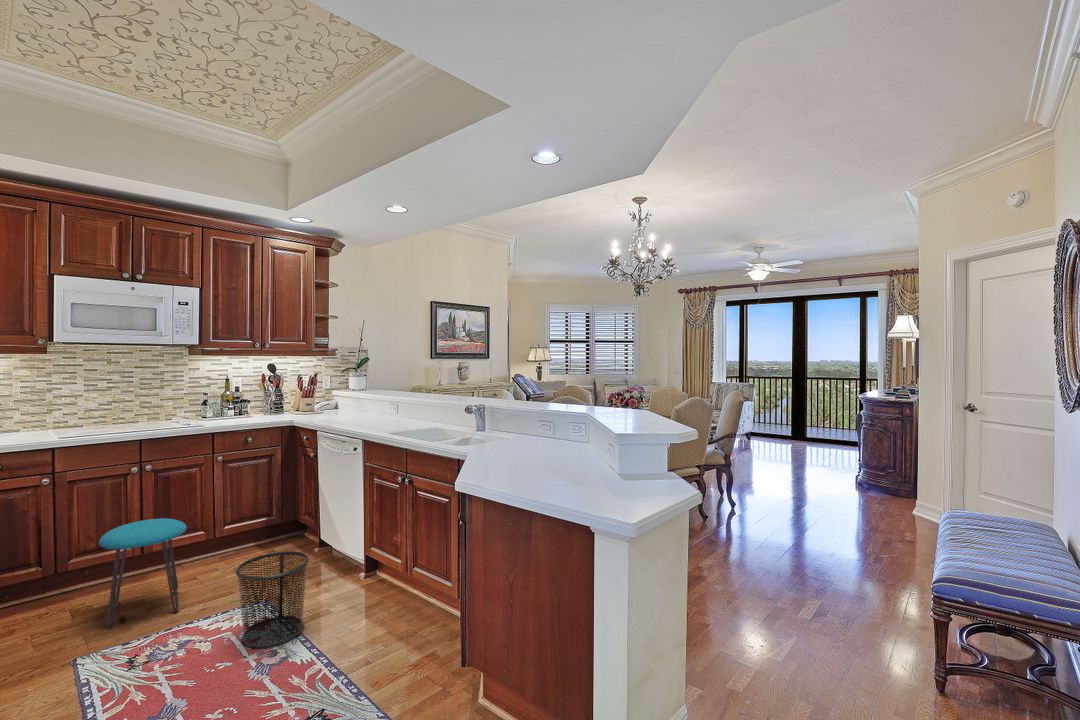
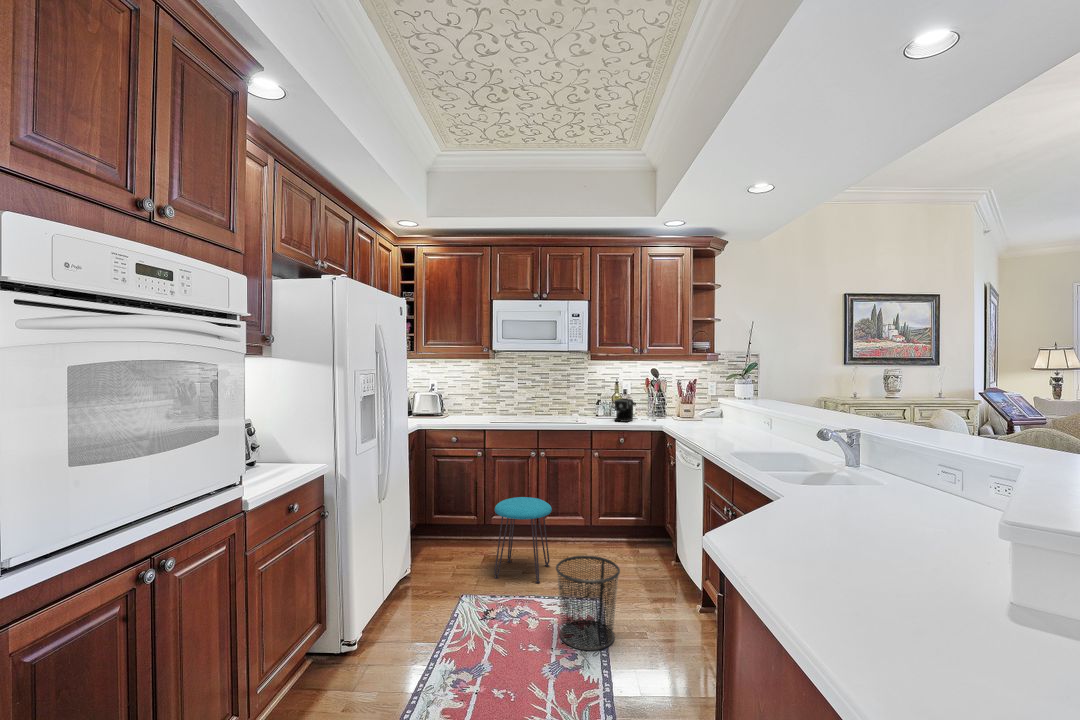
coffee maker: none [238,396,283,420] -> present [614,399,633,422]

